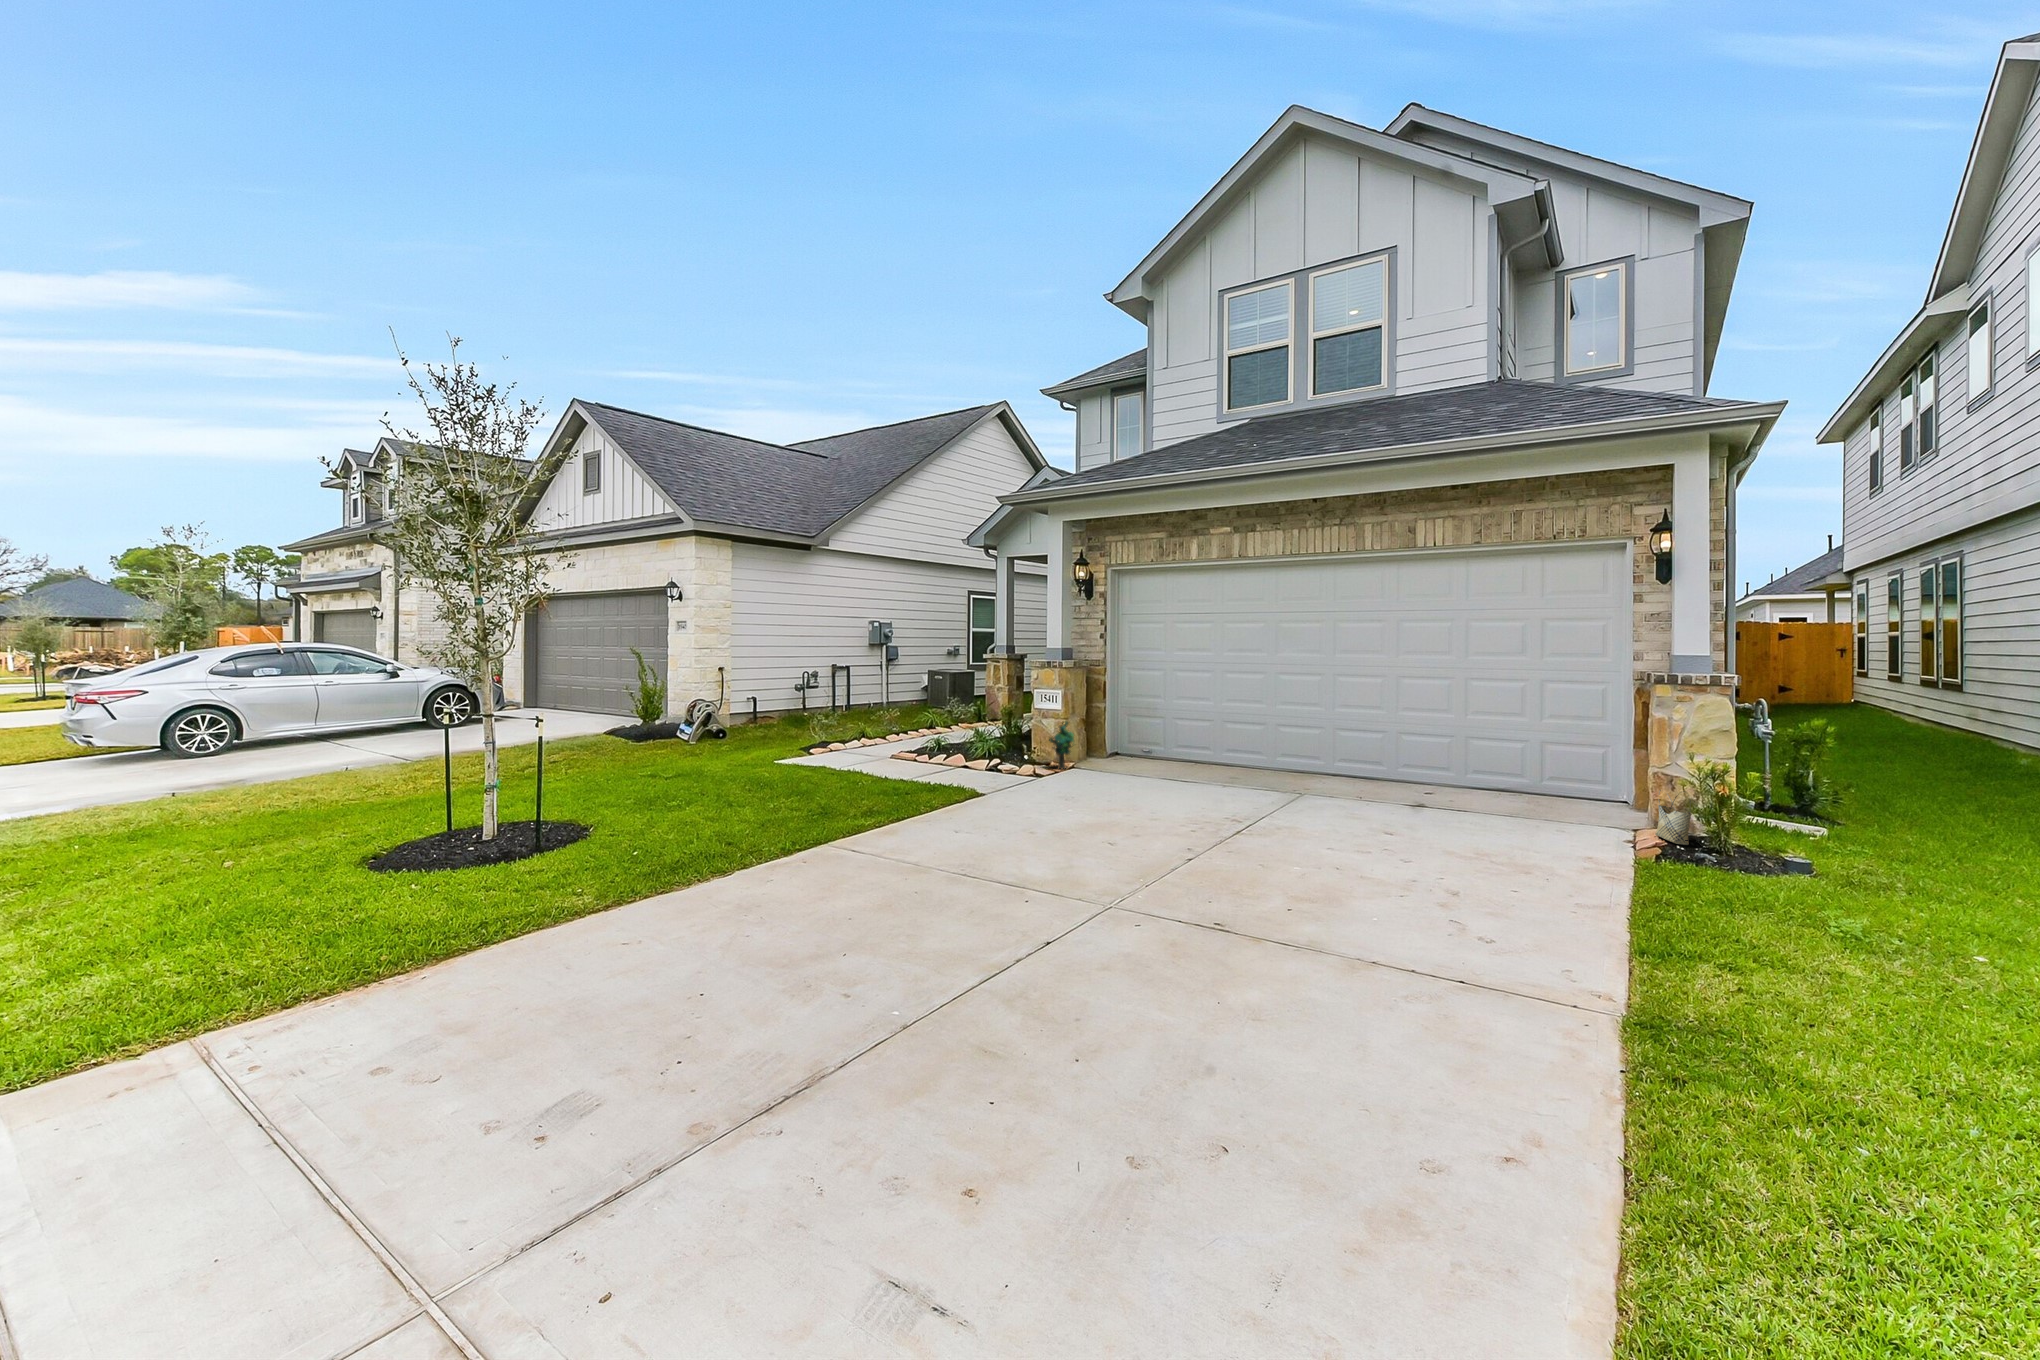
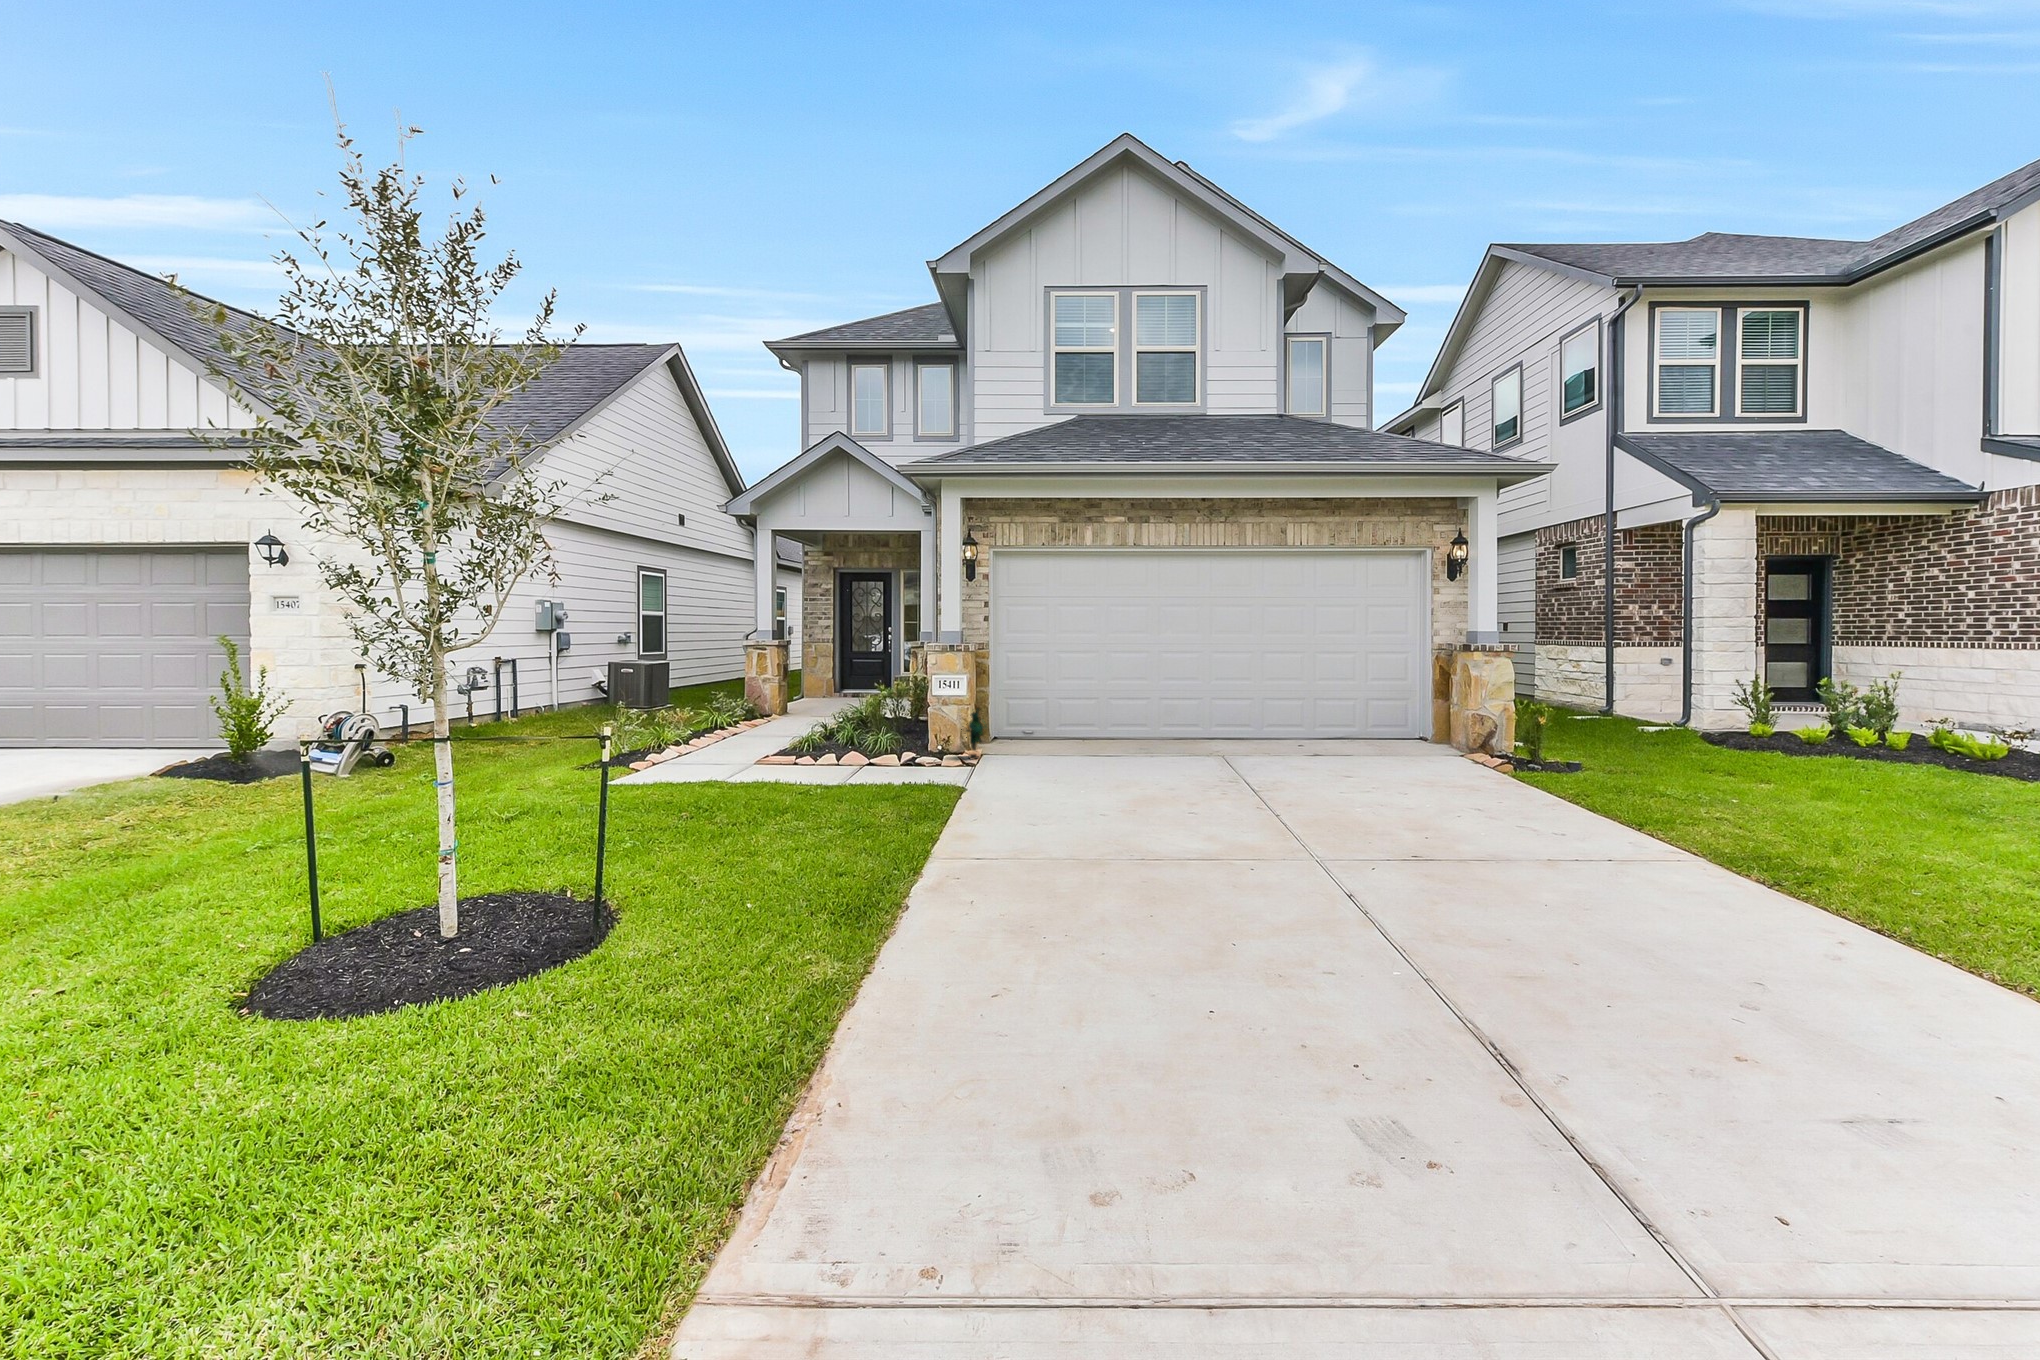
woven basket: present [1655,790,1692,845] -> none [1480,726,1508,763]

